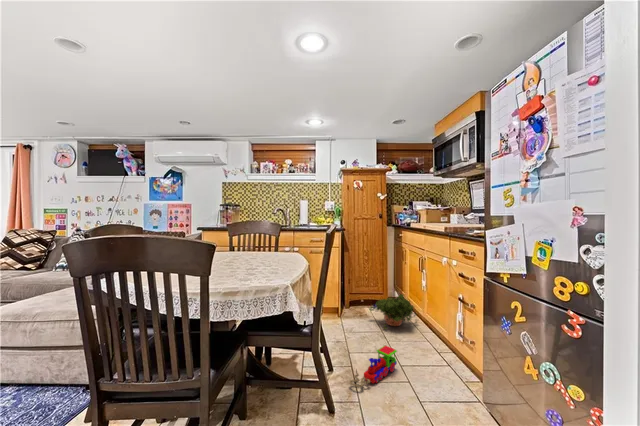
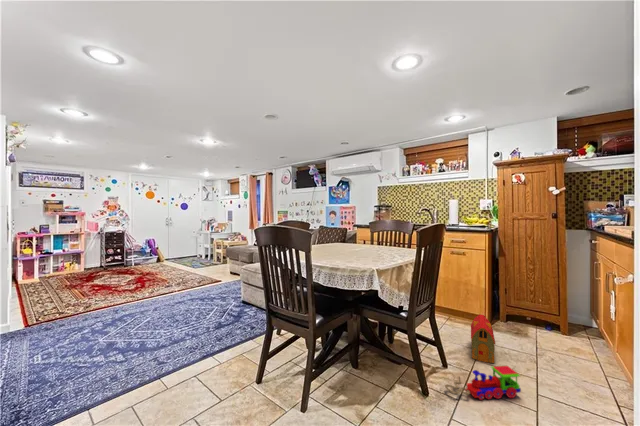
potted plant: present [370,294,417,329] -> none [519,317,605,363]
toy house: none [339,306,367,348] -> present [471,314,495,363]

